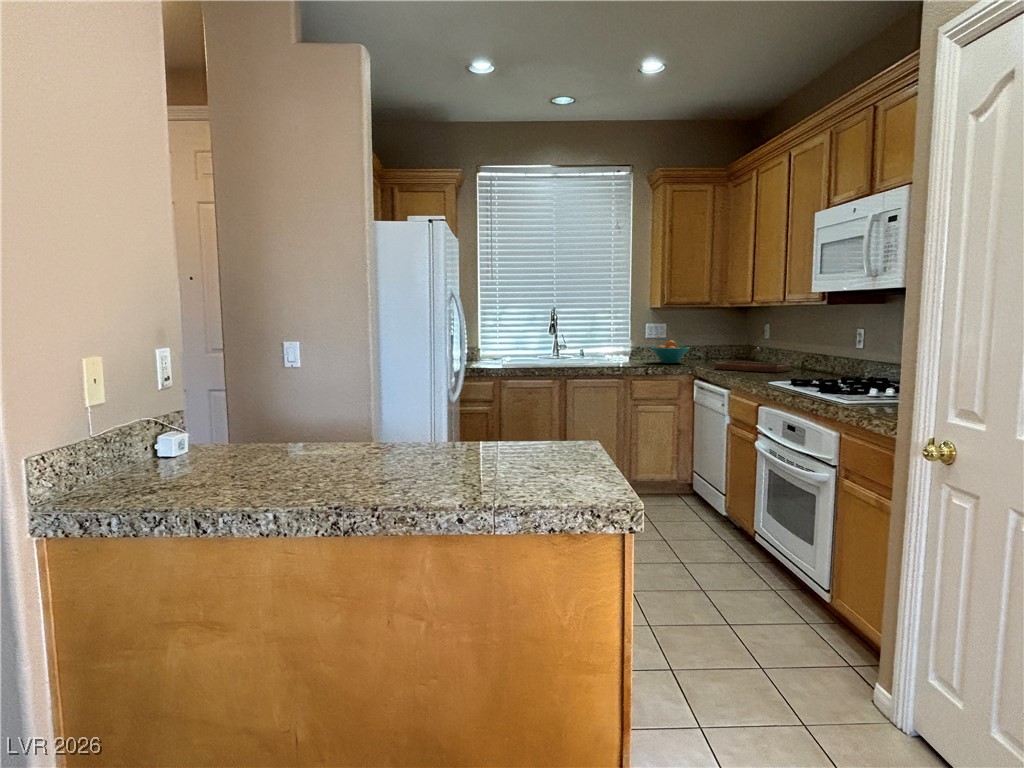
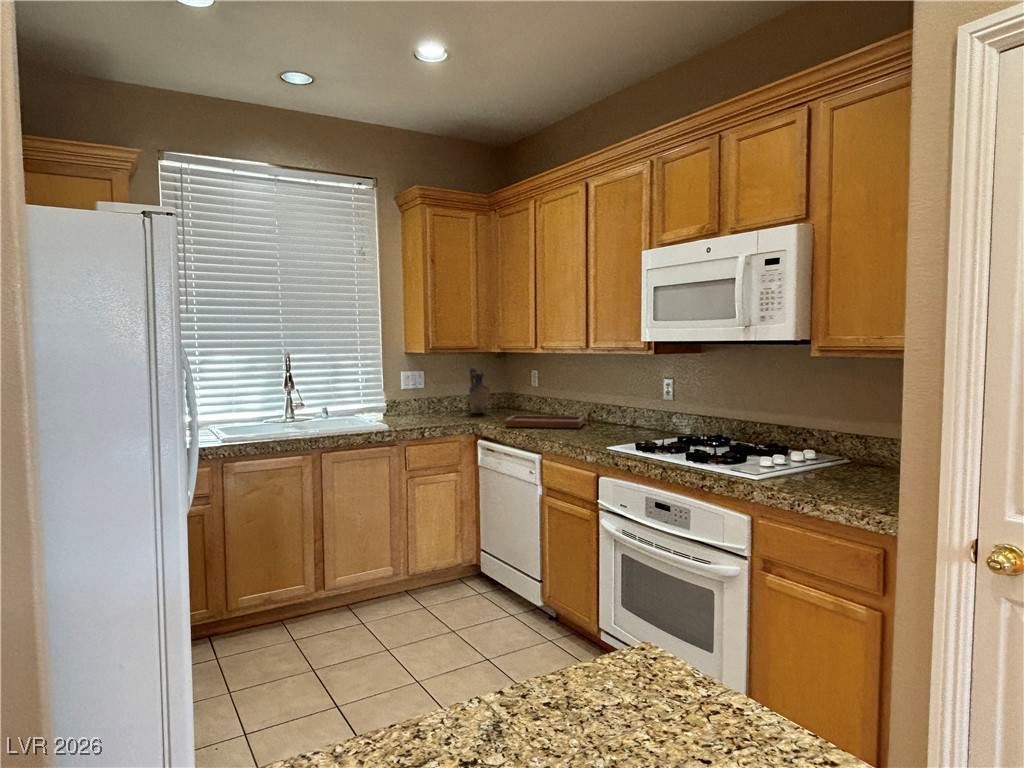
ceramic pitcher: none [704,321,723,361] -> present [469,367,490,413]
fruit bowl: present [651,340,690,363] -> none [415,392,461,420]

